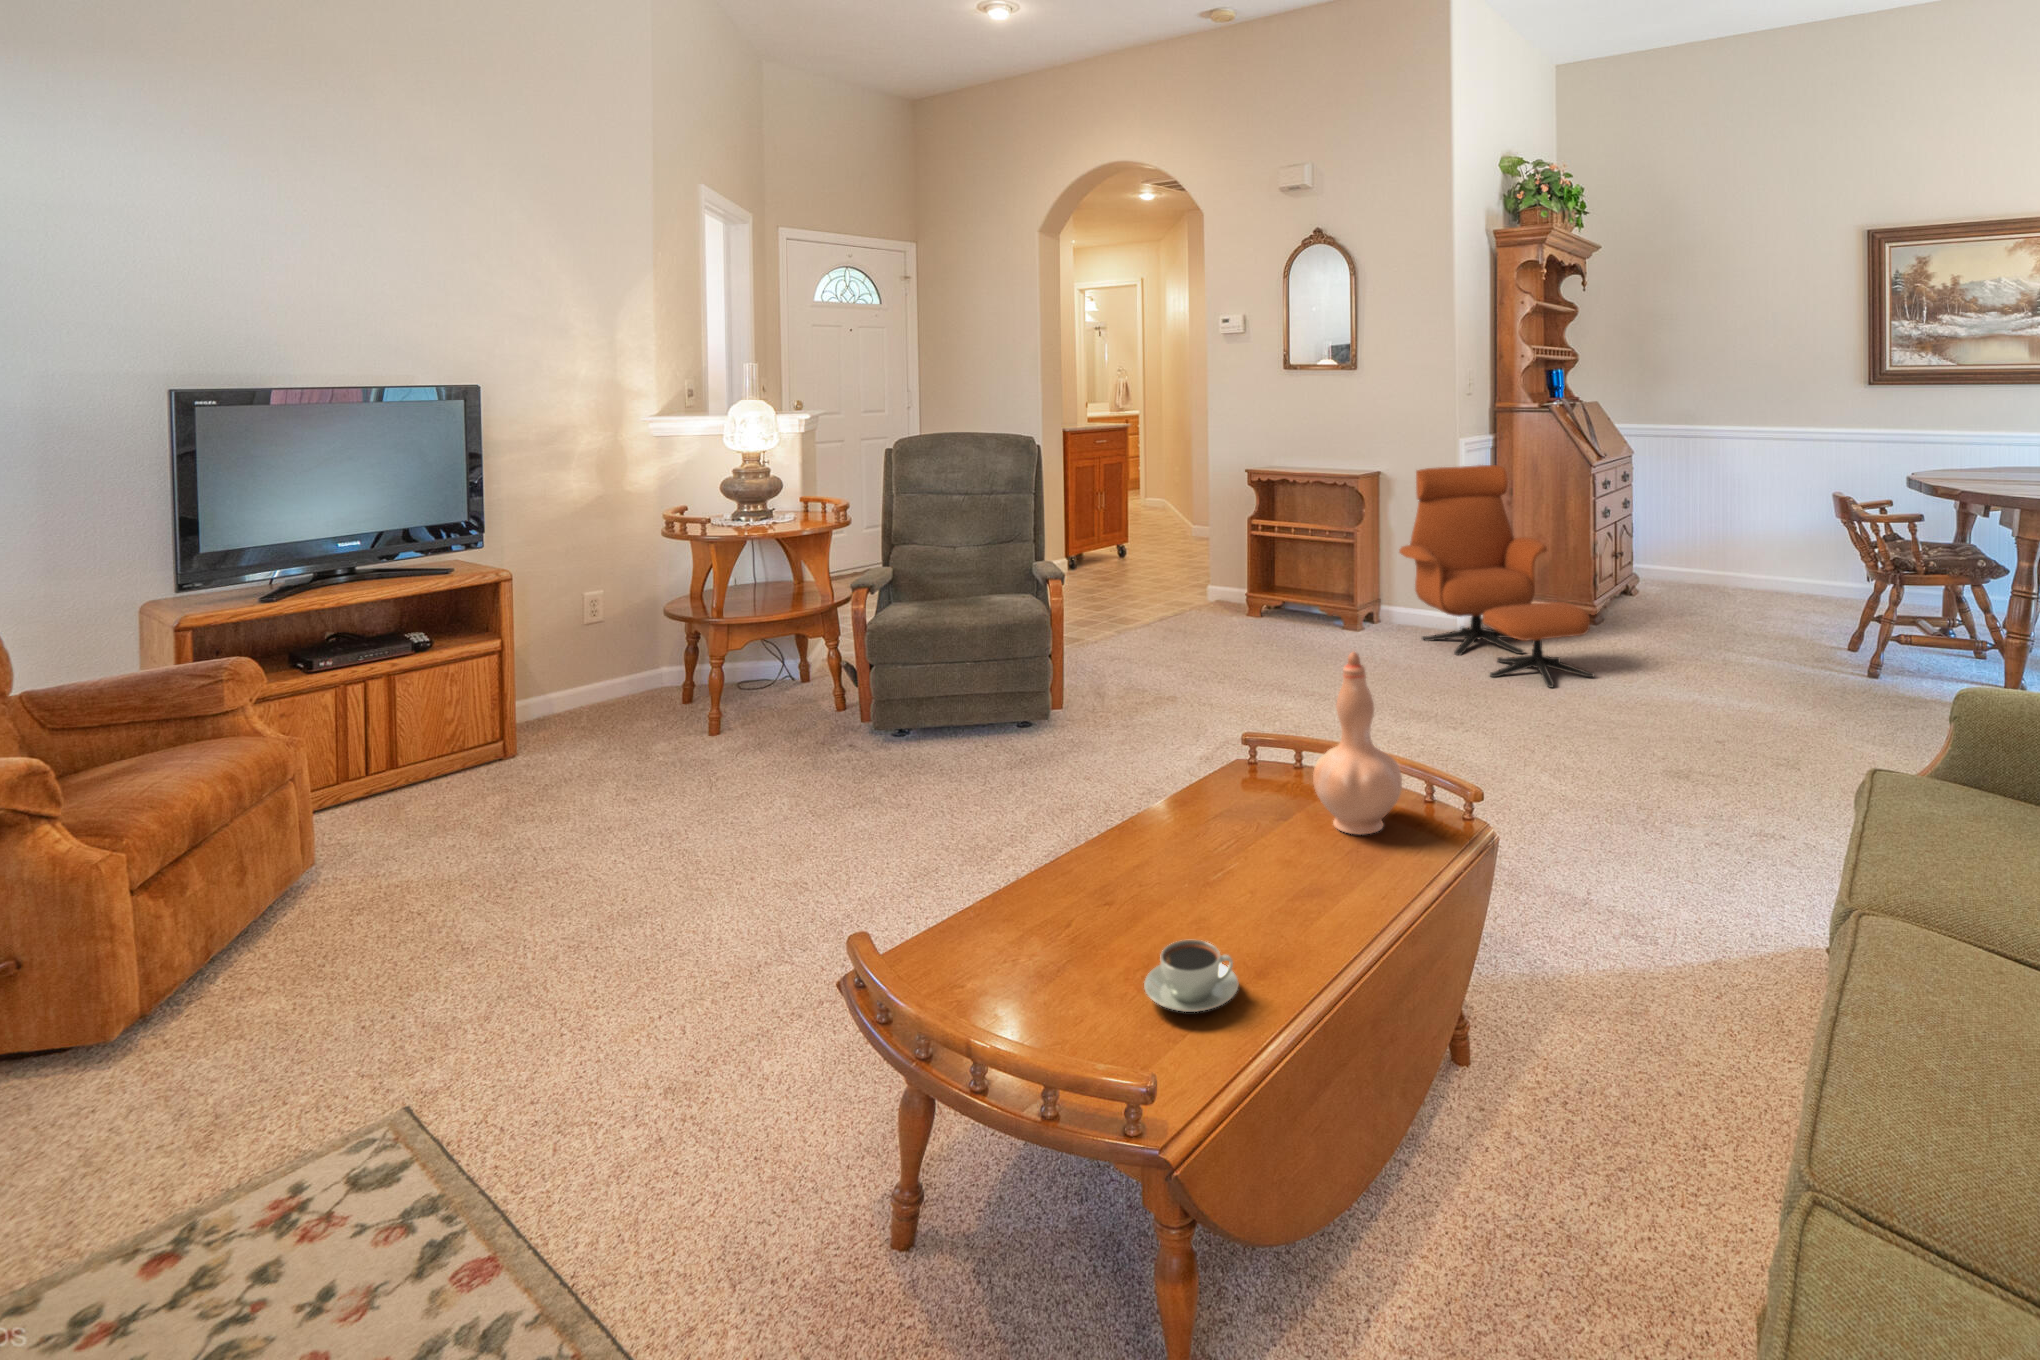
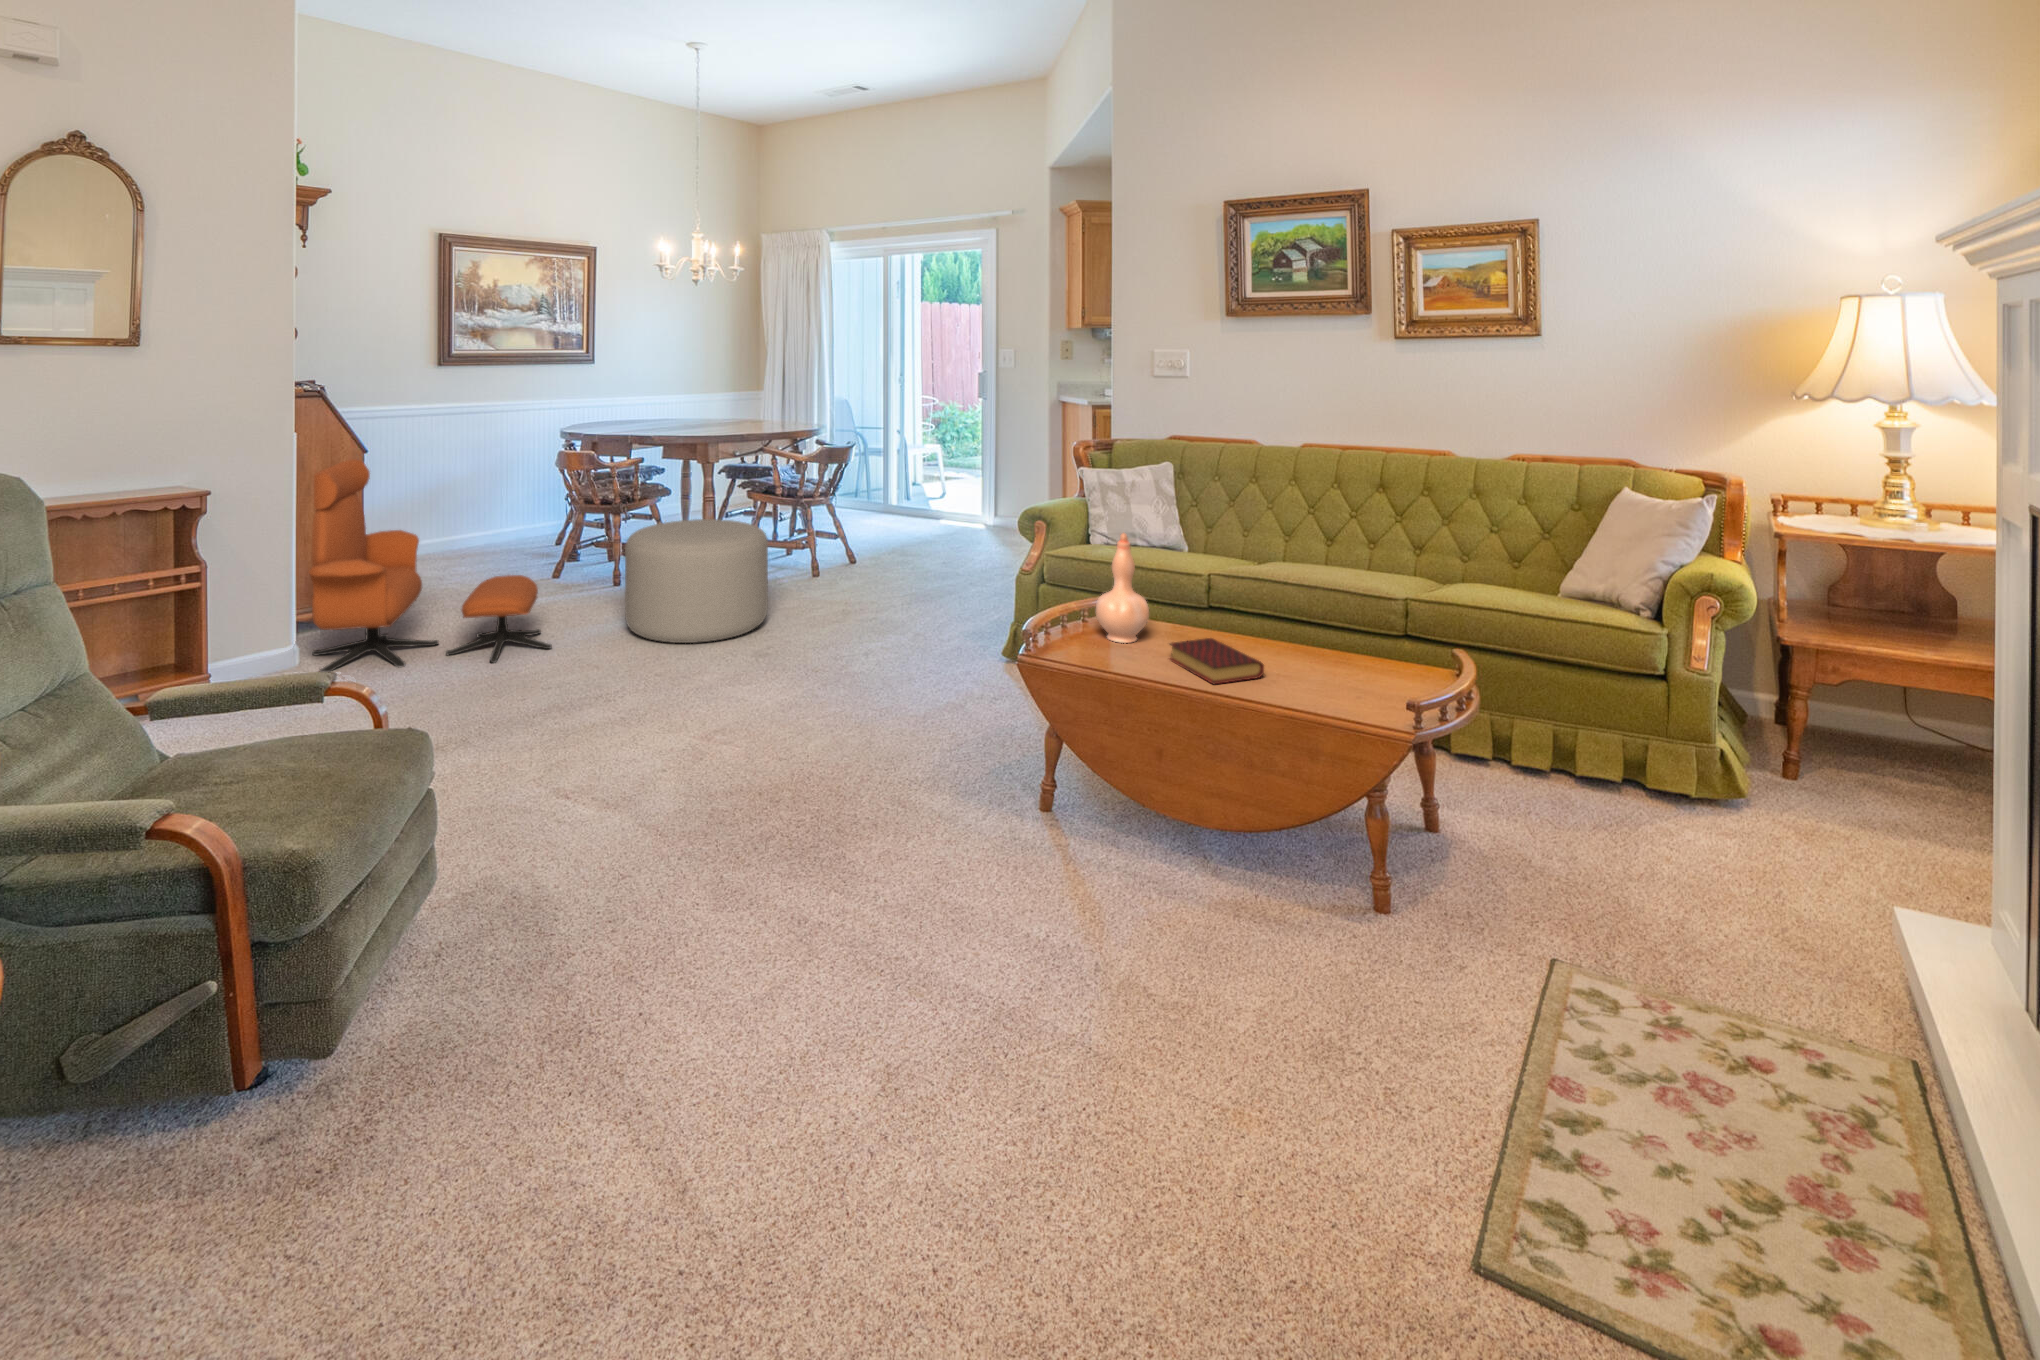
ottoman: none [1608,589,1817,760] -> present [625,519,768,643]
book: none [1157,827,1317,917] -> present [1169,638,1264,684]
coffee cup: present [1144,940,1238,1012] -> none [1312,655,1363,685]

